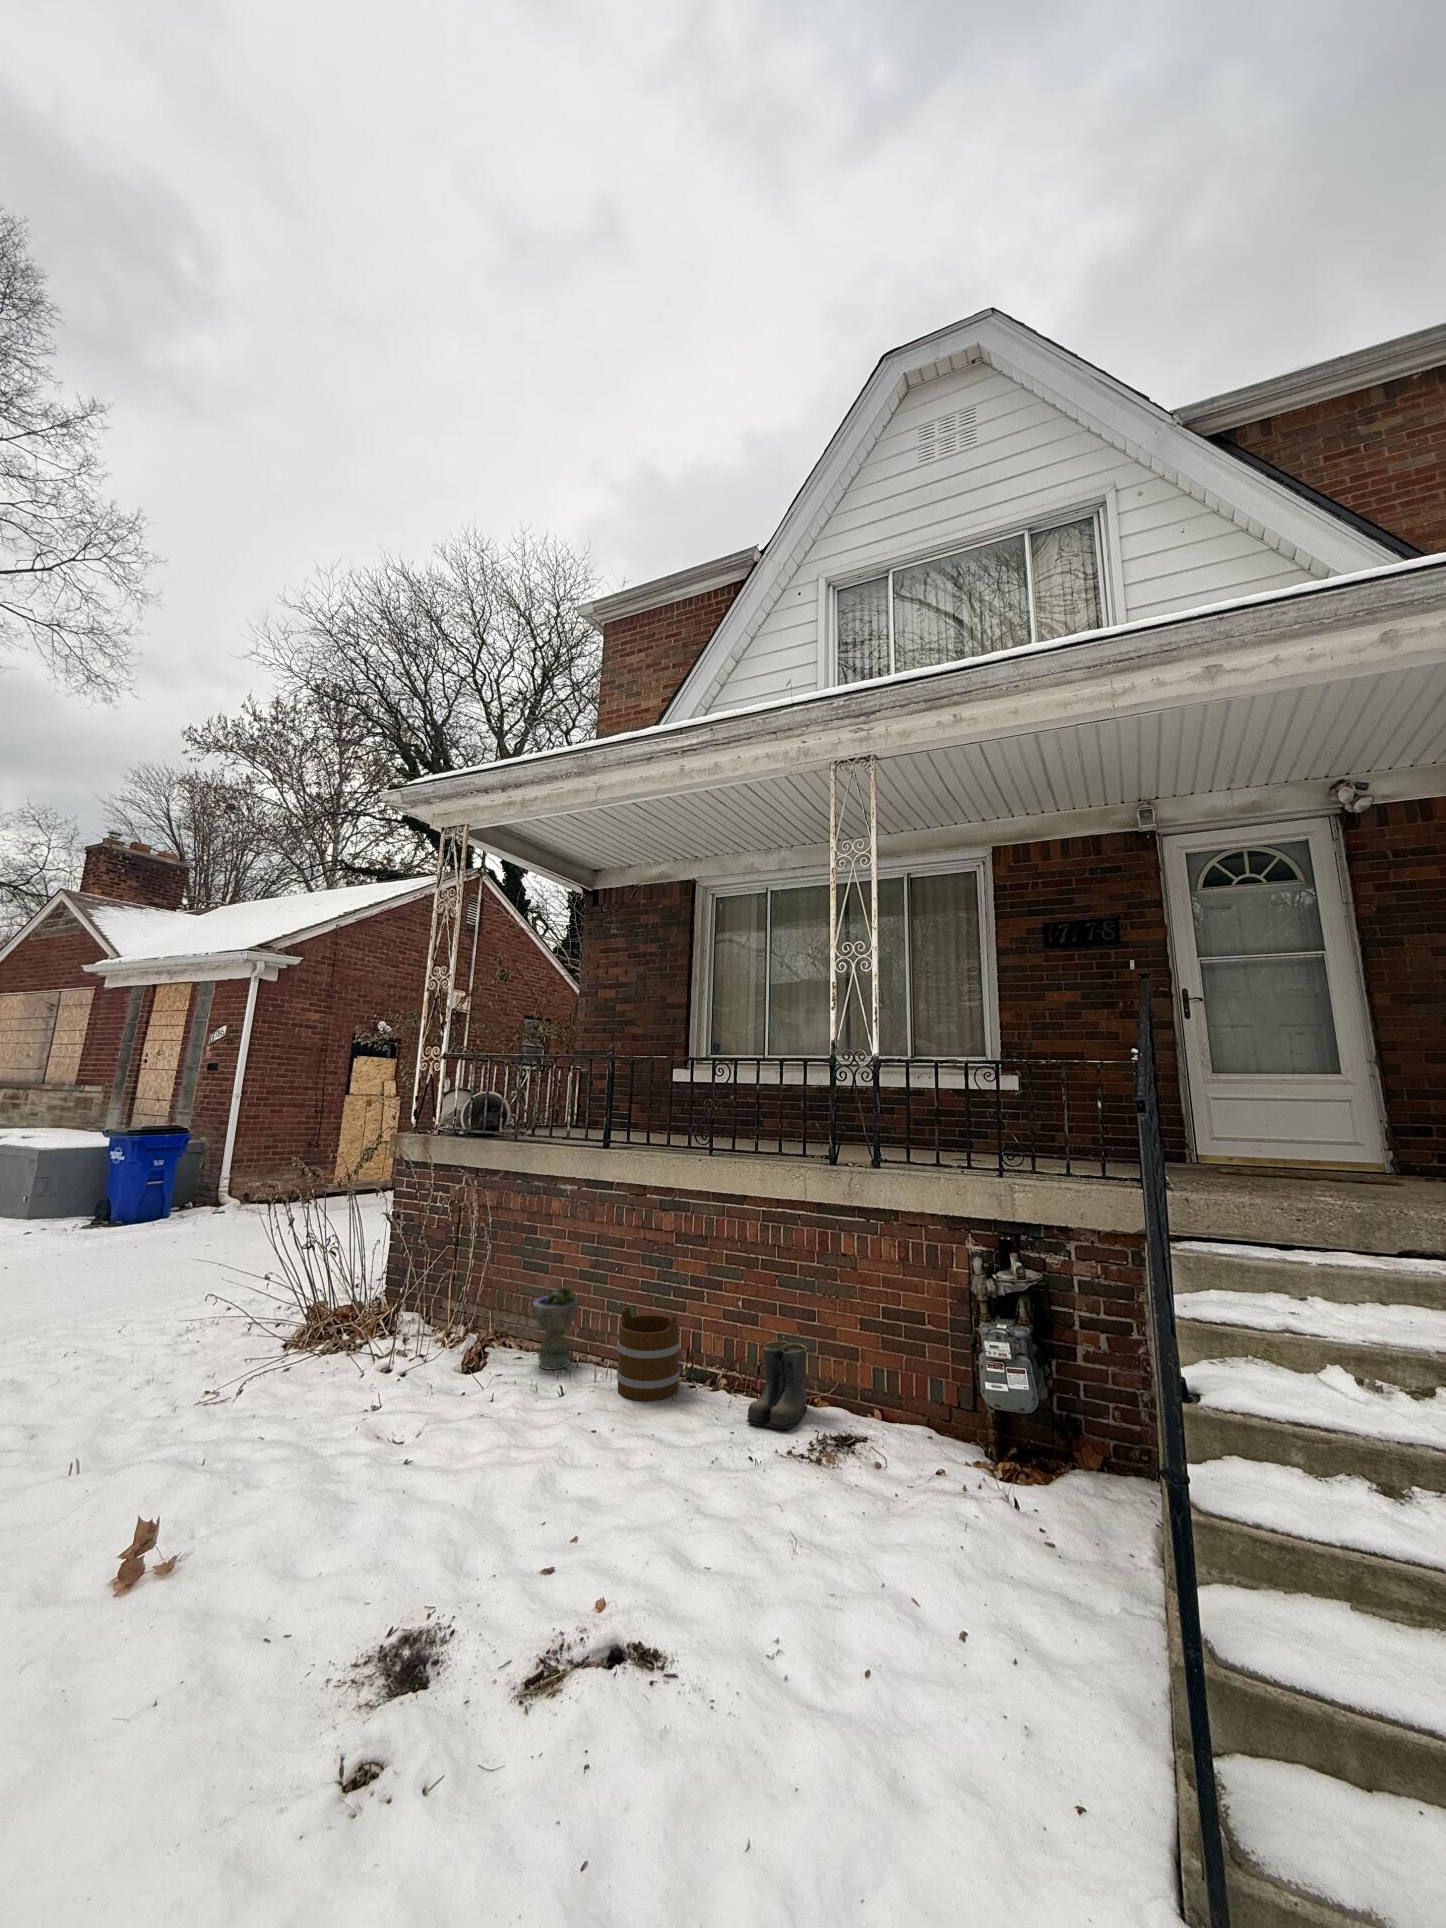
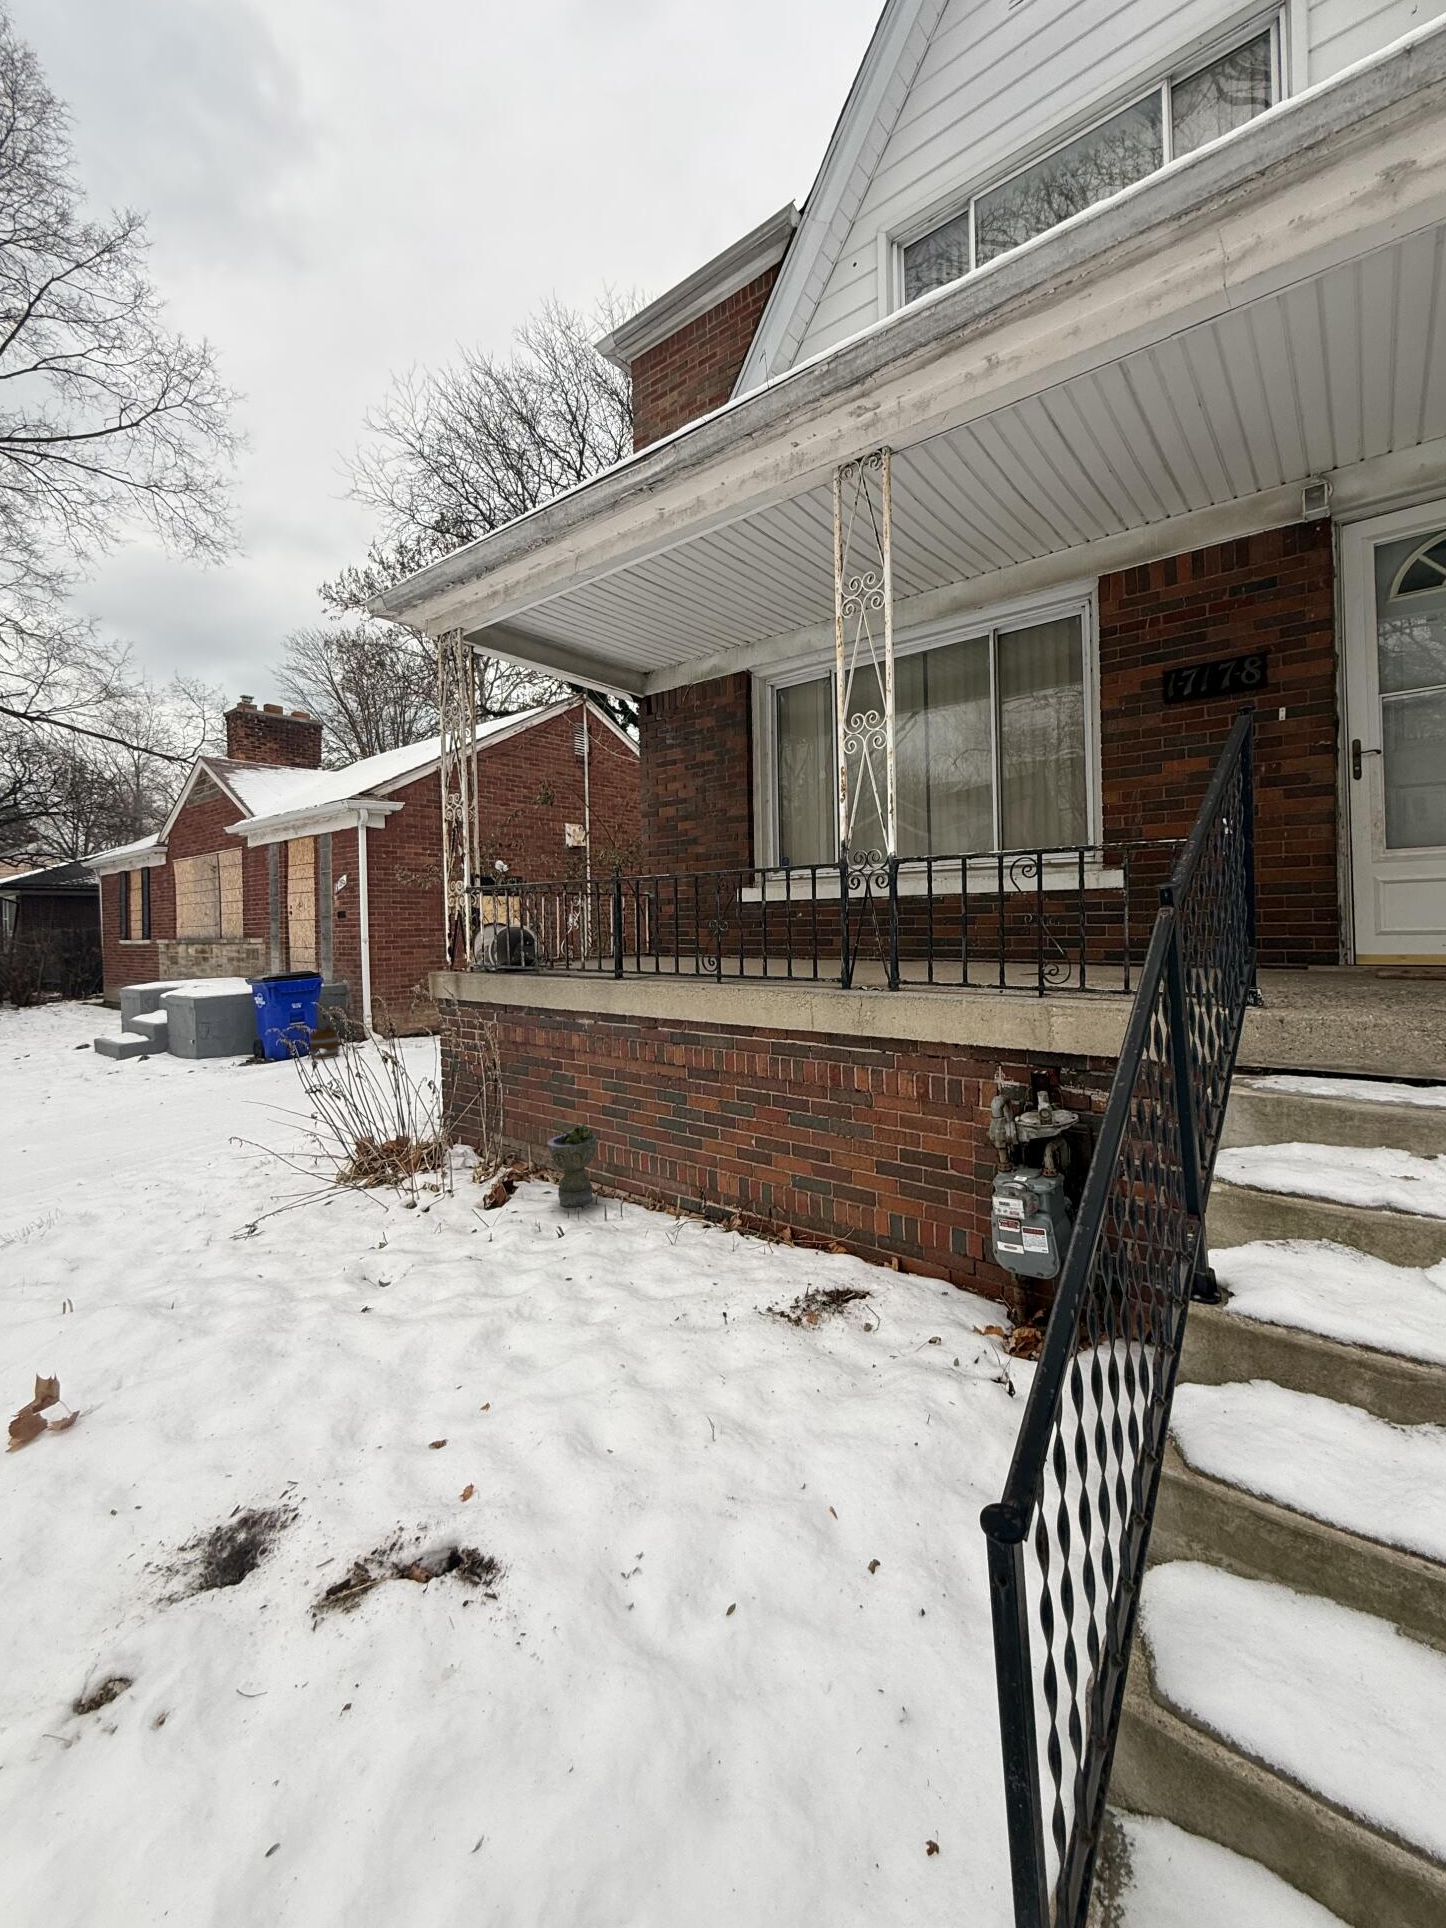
bucket: present [617,1306,680,1401] -> present [309,1025,340,1059]
boots: present [747,1341,807,1429] -> none [743,1185,821,1280]

